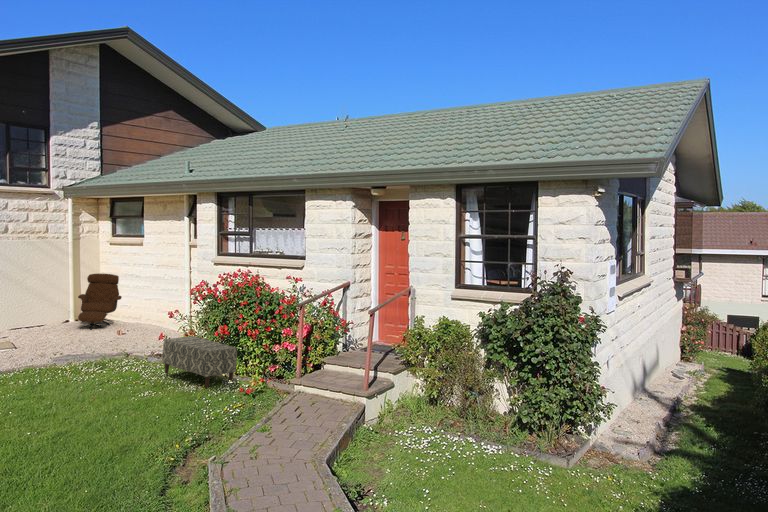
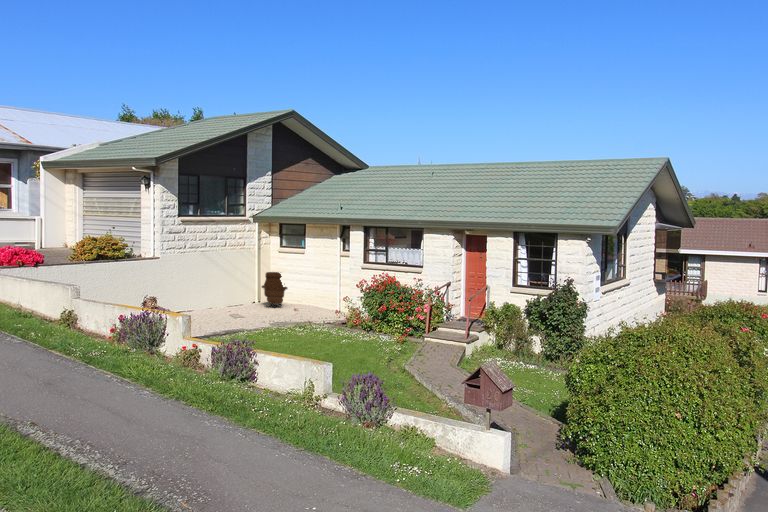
bench: present [162,336,237,388] -> none [350,311,394,337]

